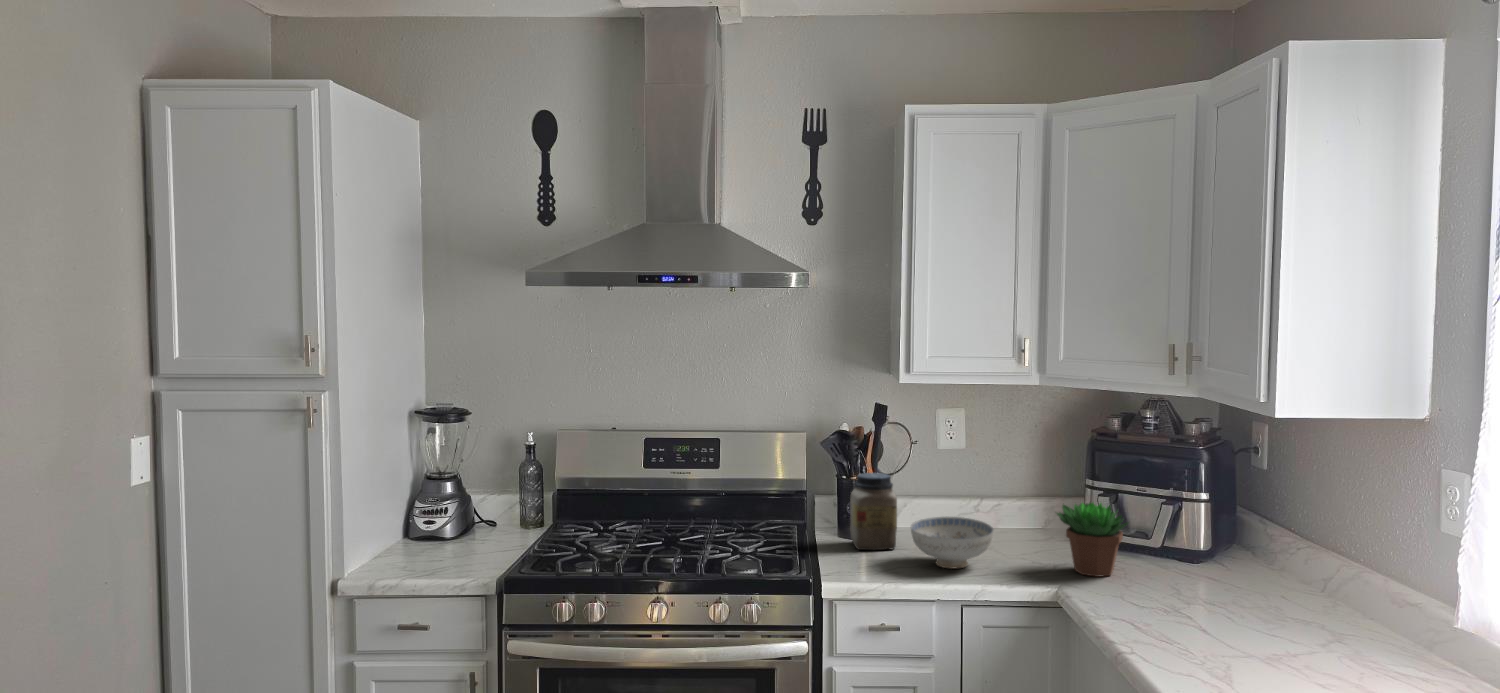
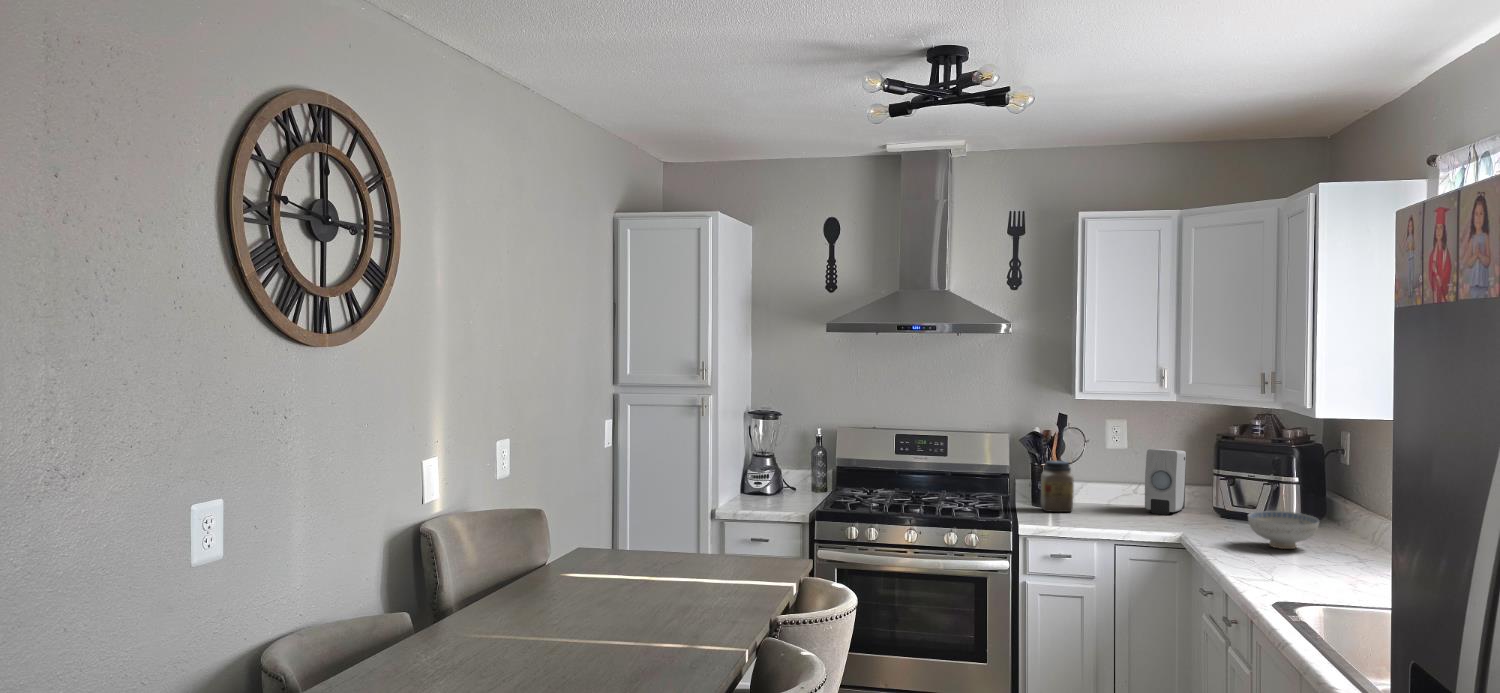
soap dispenser: none [994,450,1047,546] -> present [1145,449,1186,515]
succulent plant: present [1057,503,1128,577] -> none [1182,479,1235,529]
ceramic bowl: present [911,517,993,569] -> present [1248,511,1319,549]

